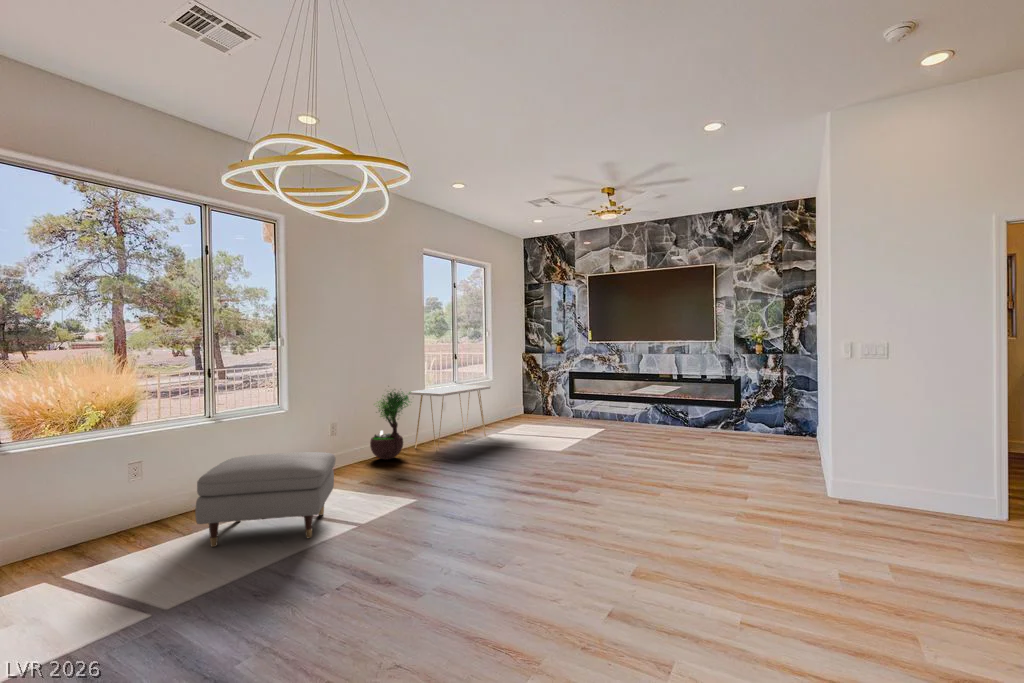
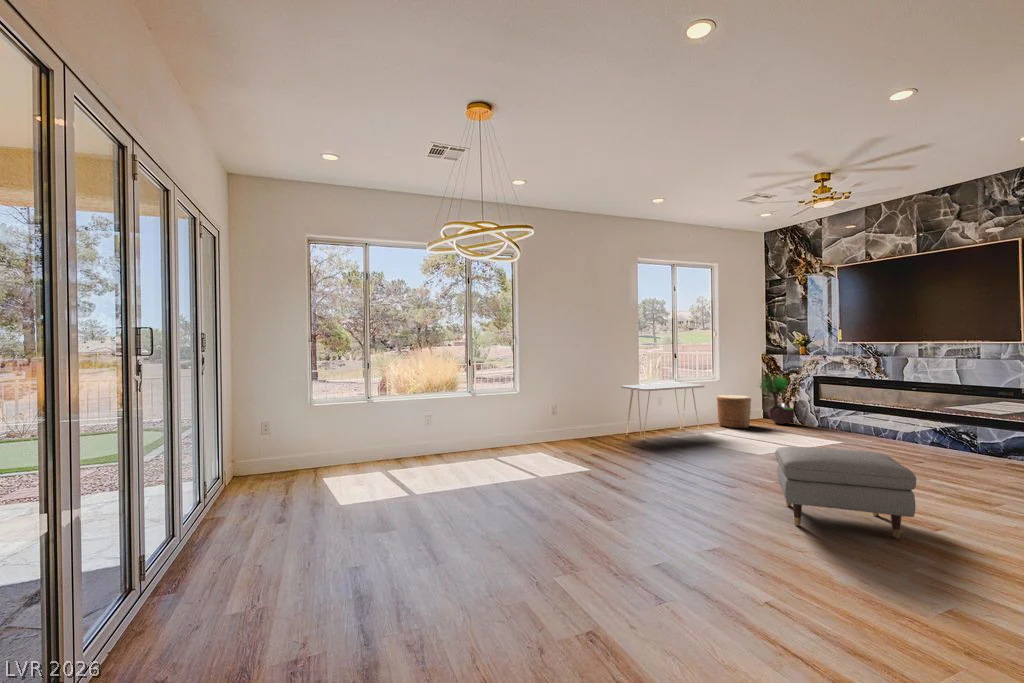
potted tree: present [370,392,409,460] -> present [760,375,794,424]
woven basket: none [492,395,523,428] -> present [717,395,751,428]
ottoman: present [195,452,336,547] -> present [775,447,916,538]

